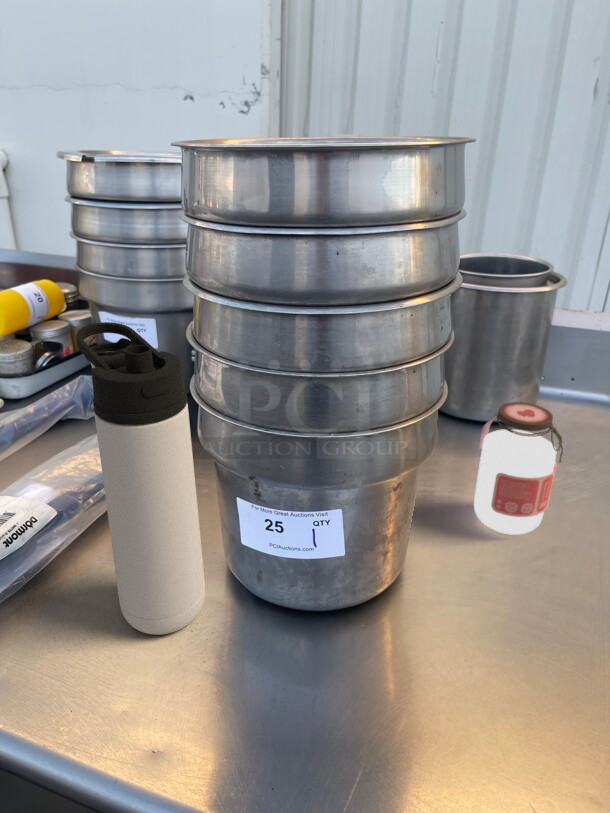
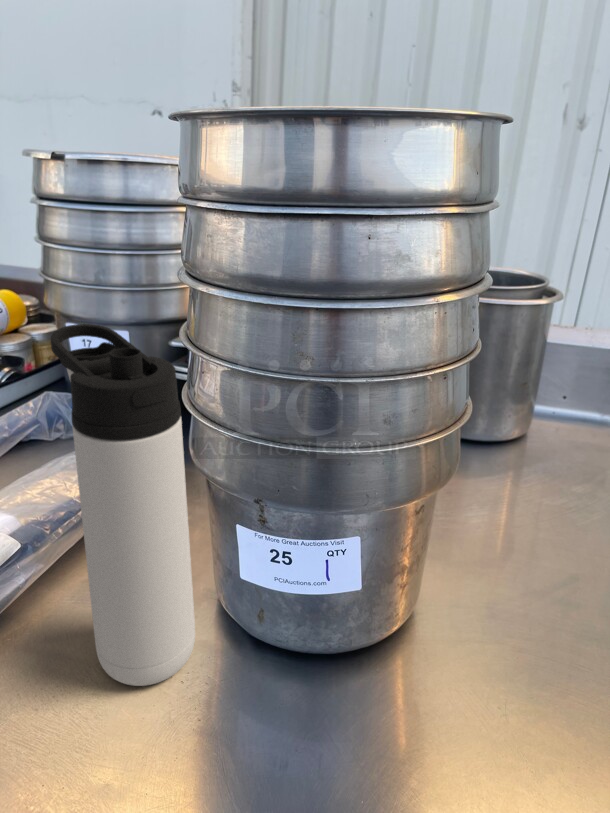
jar: present [474,402,563,535] -> none [480,417,581,563]

